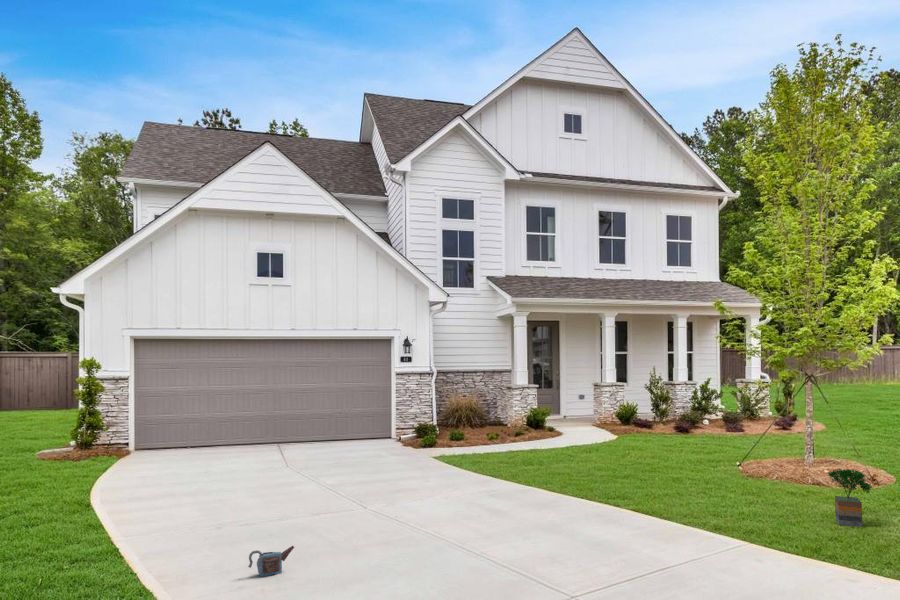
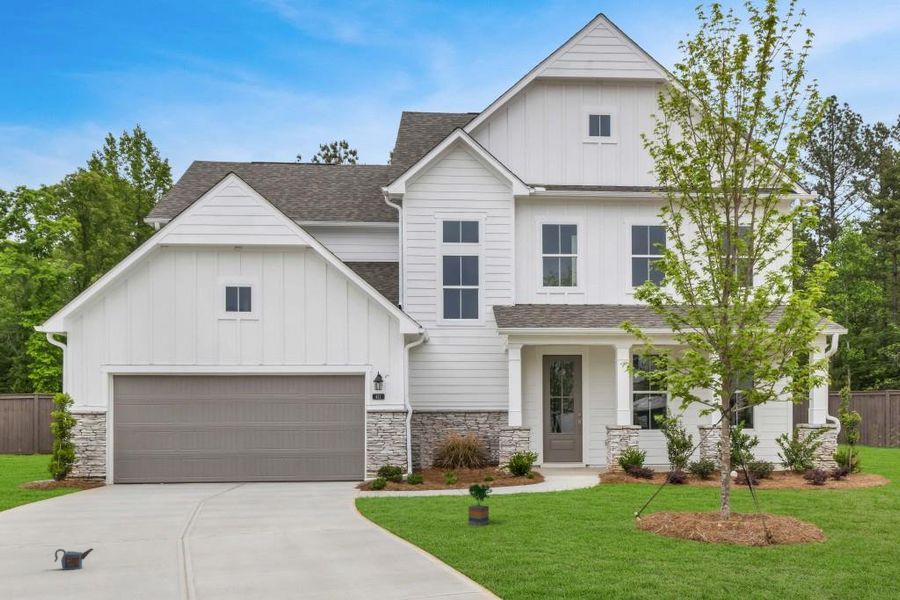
potted tree: present [828,468,871,527] -> present [469,484,492,526]

